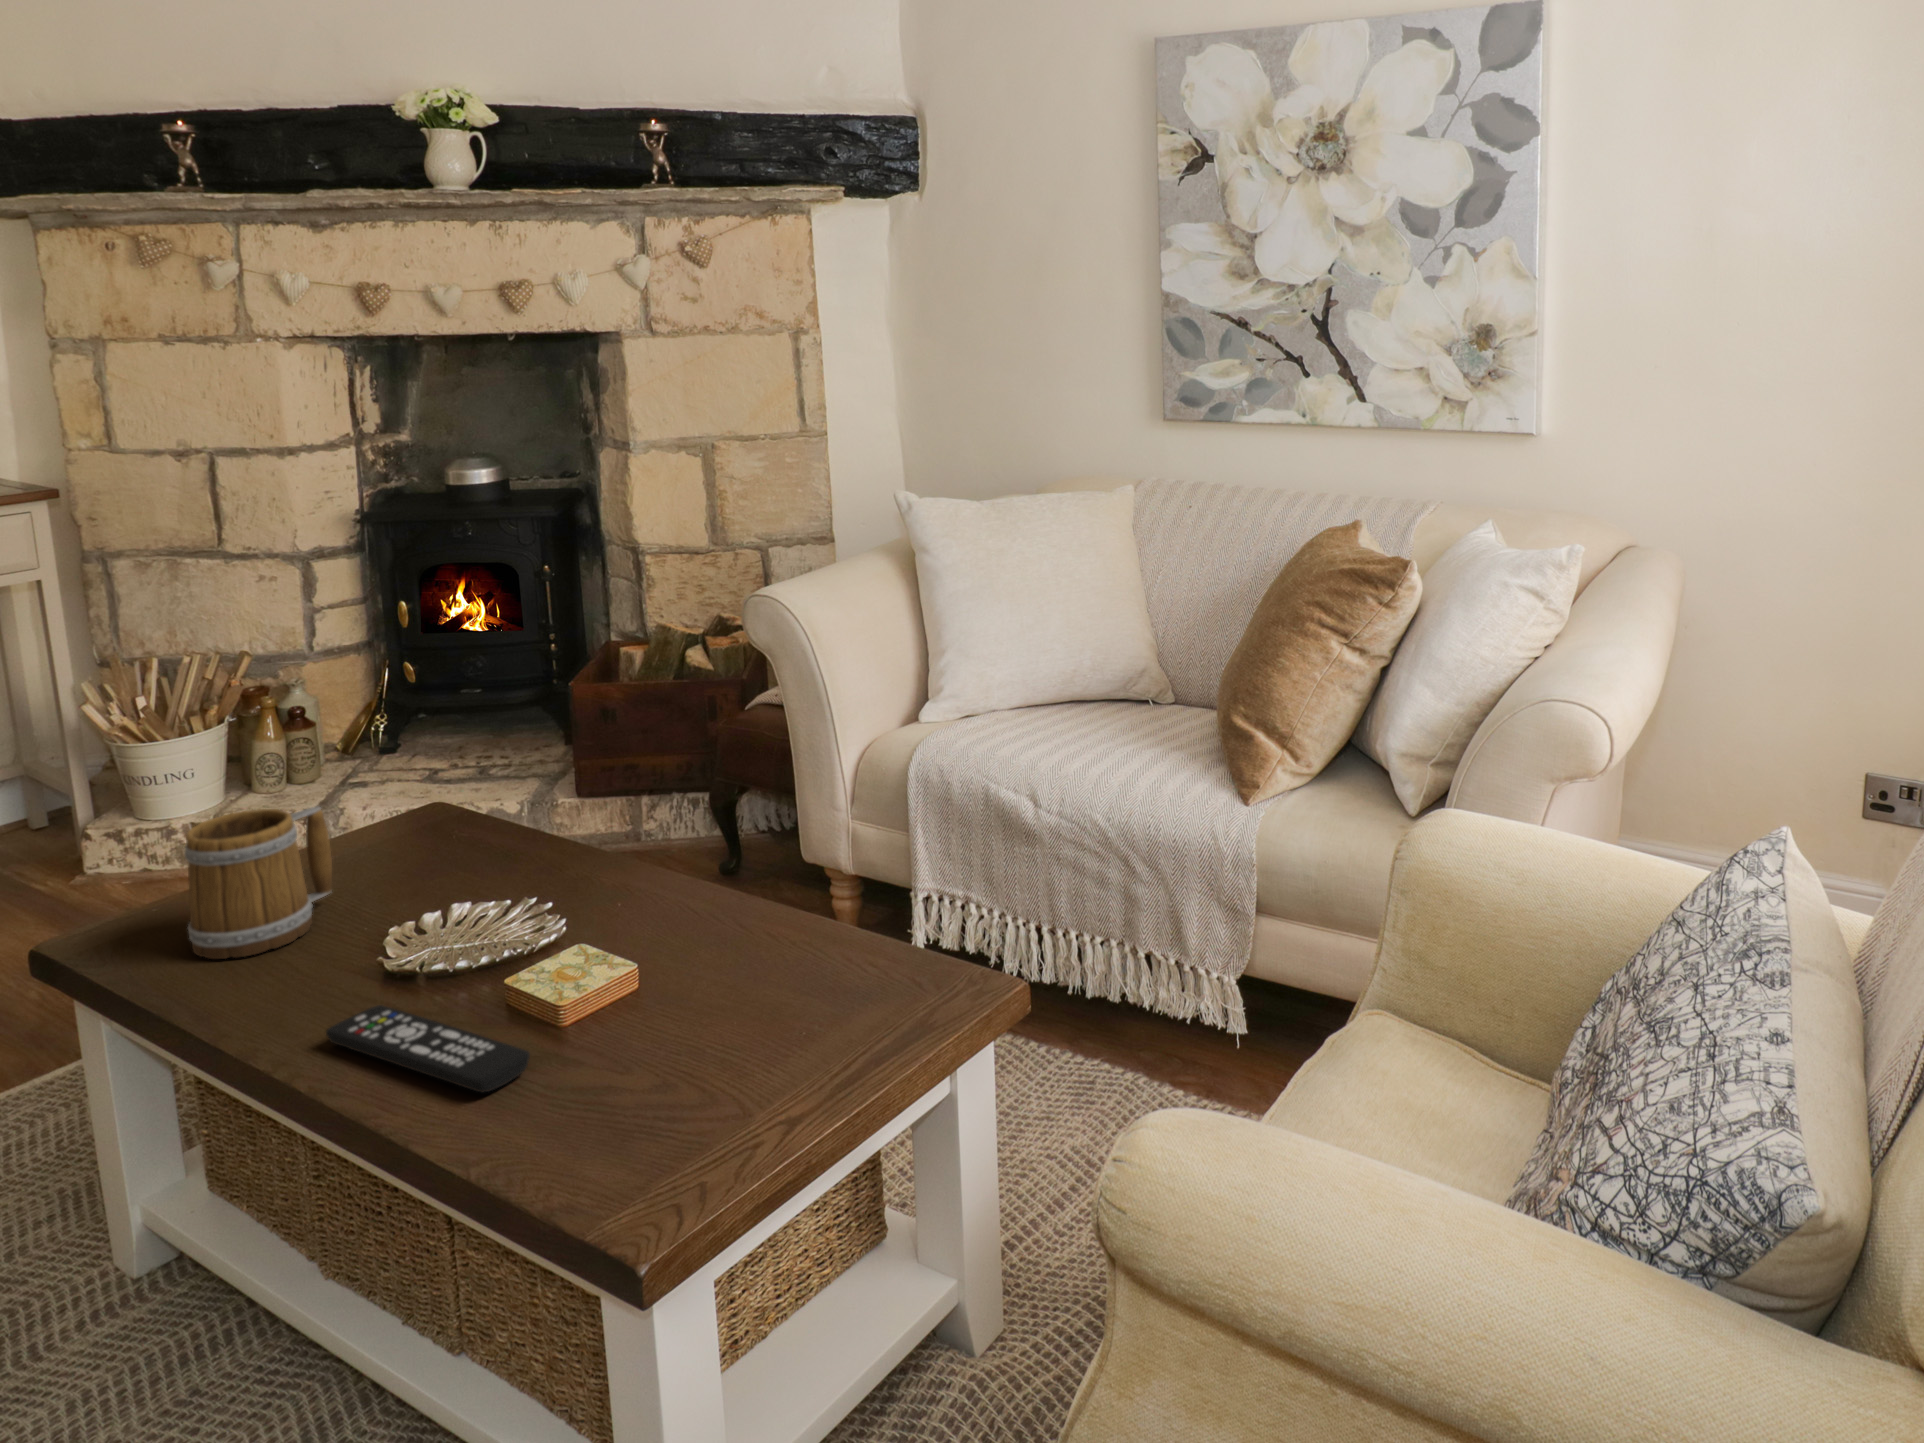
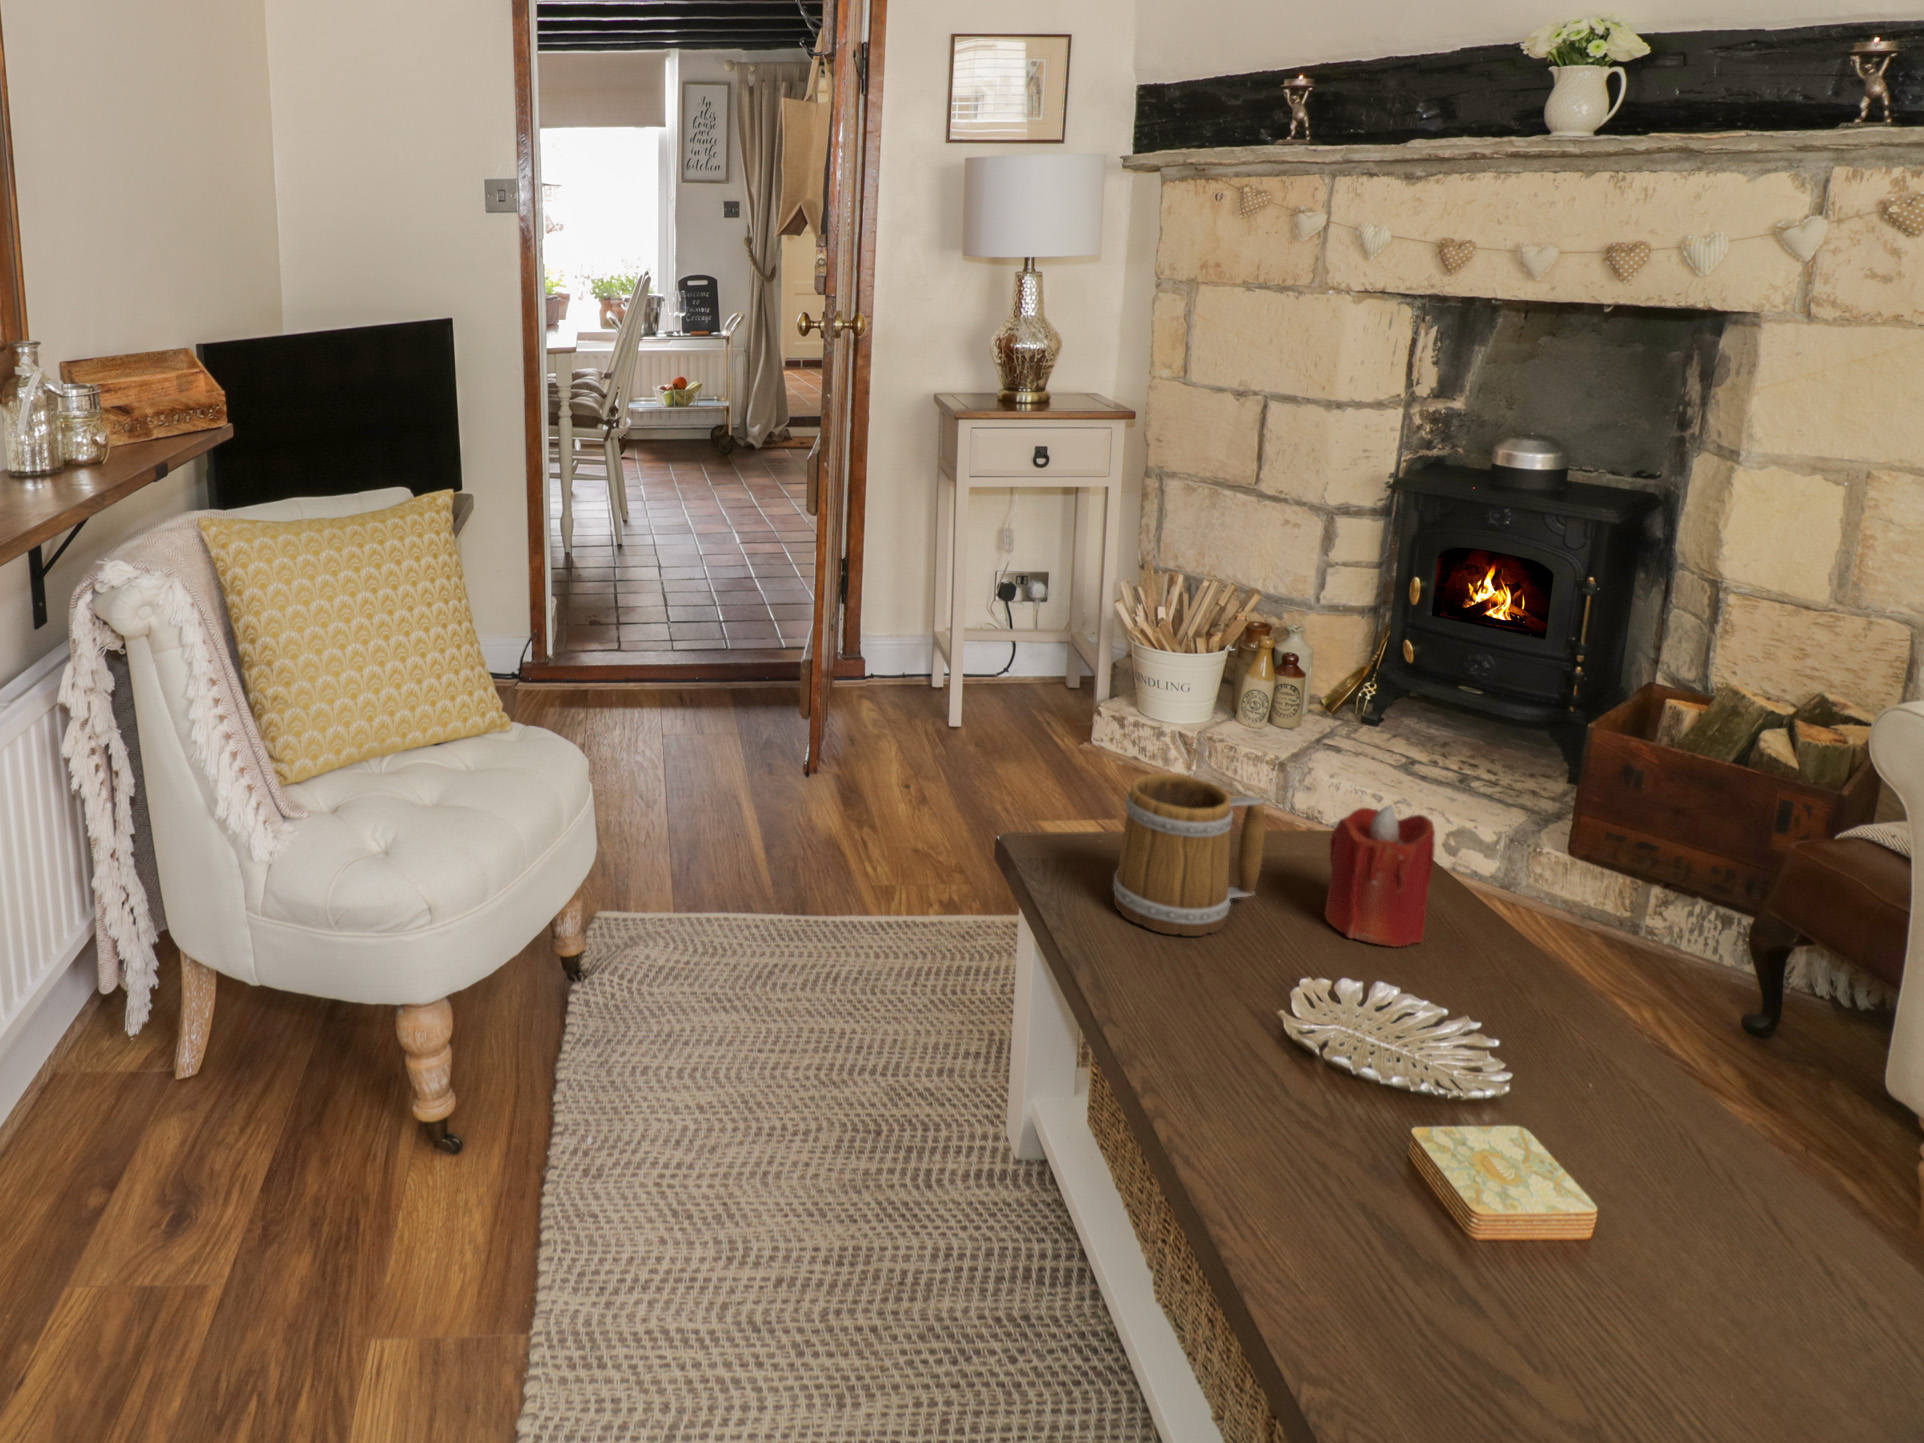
candle: none [388,772,482,891] -> present [1325,805,1435,946]
remote control: present [326,1005,530,1092] -> none [1196,1075,1422,1300]

